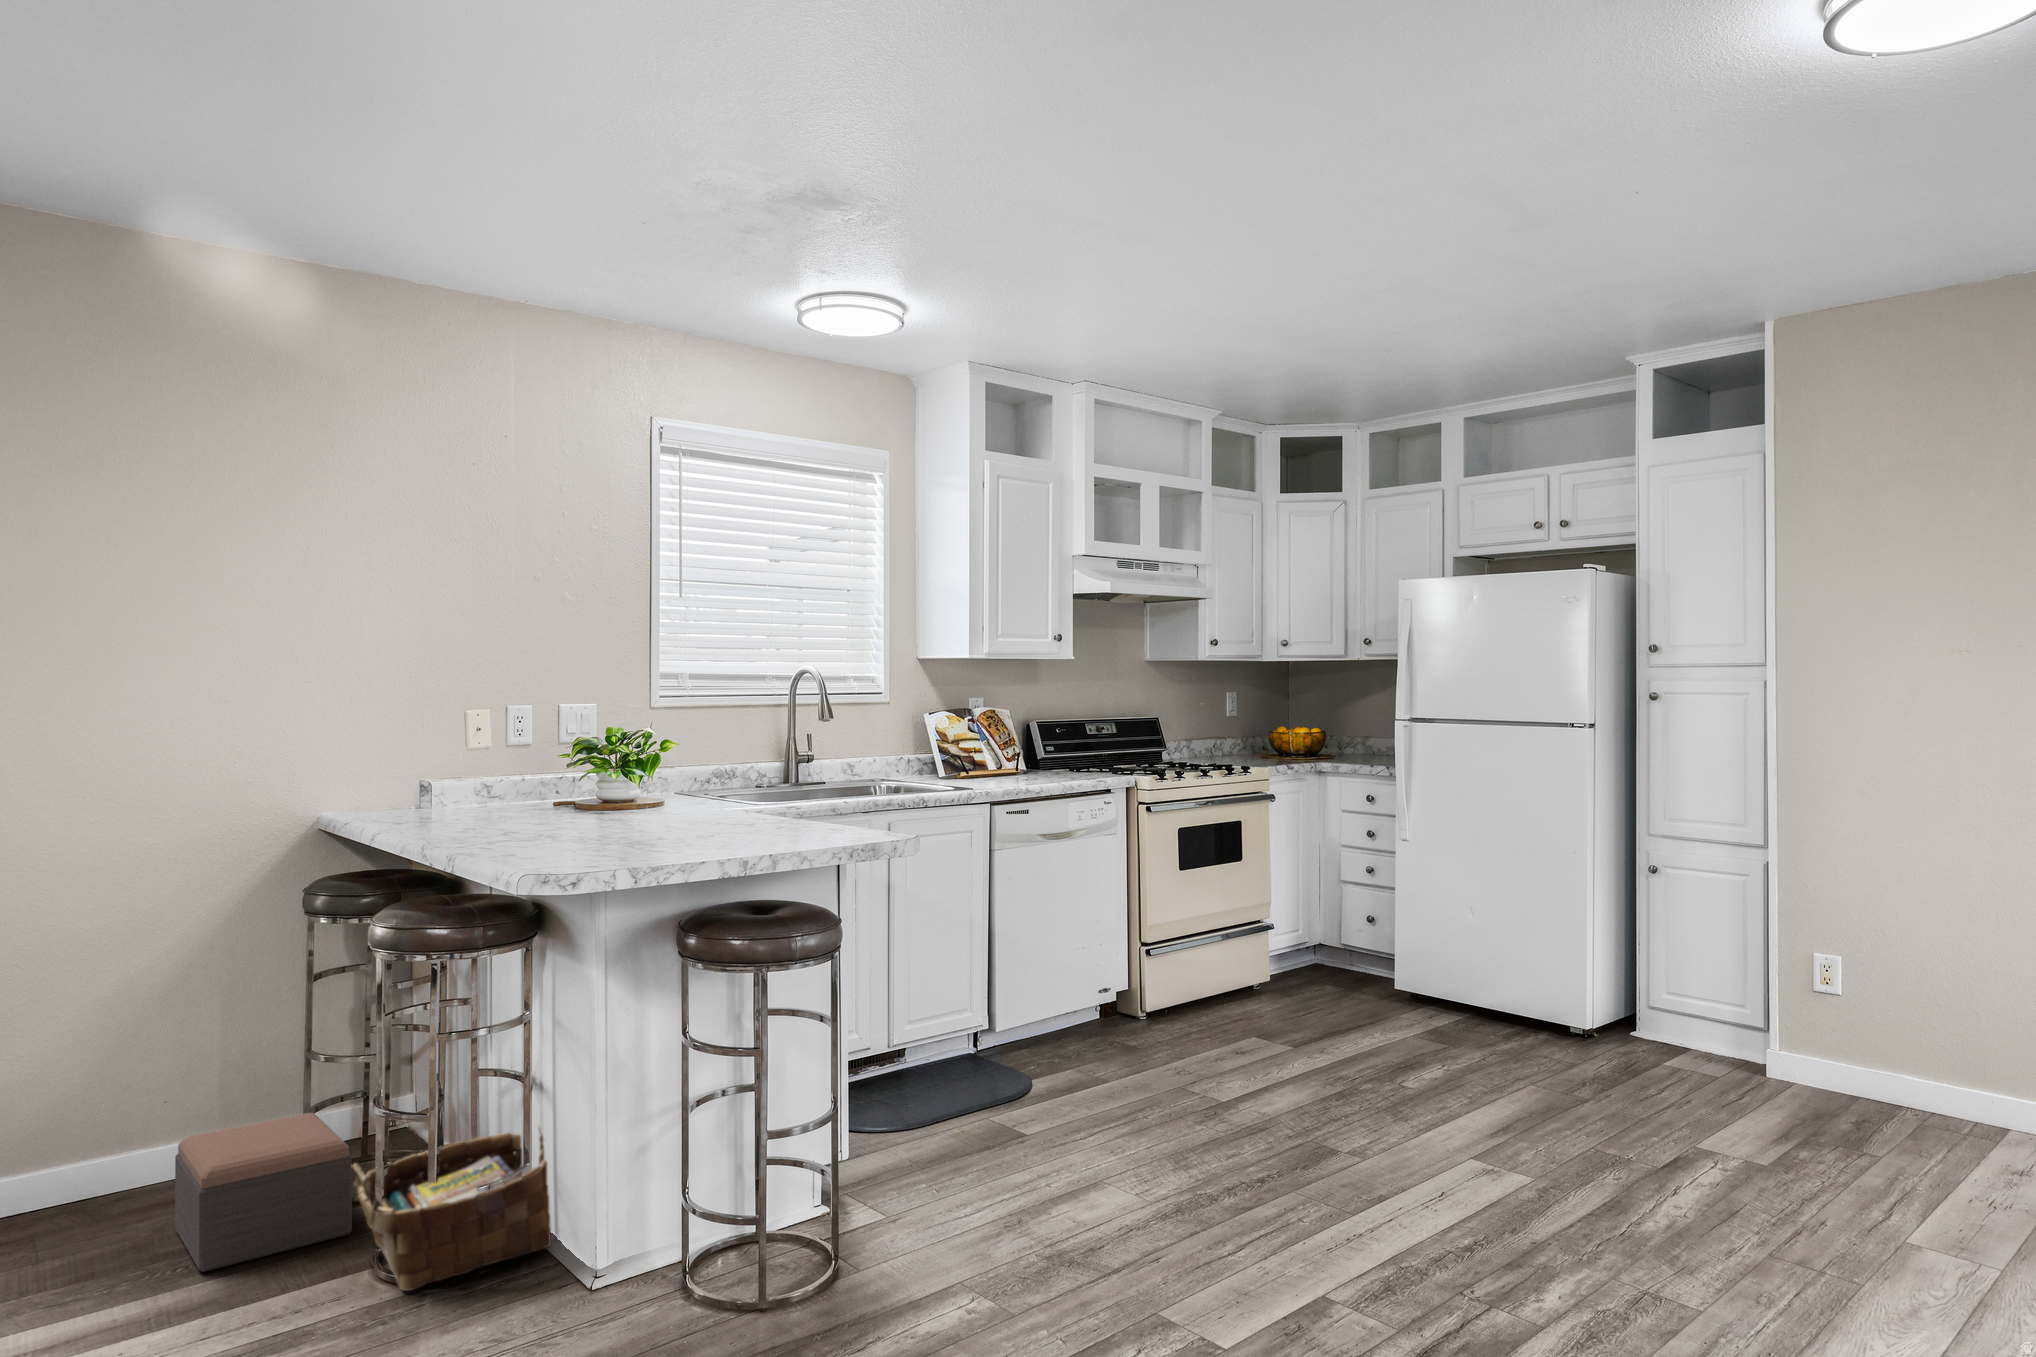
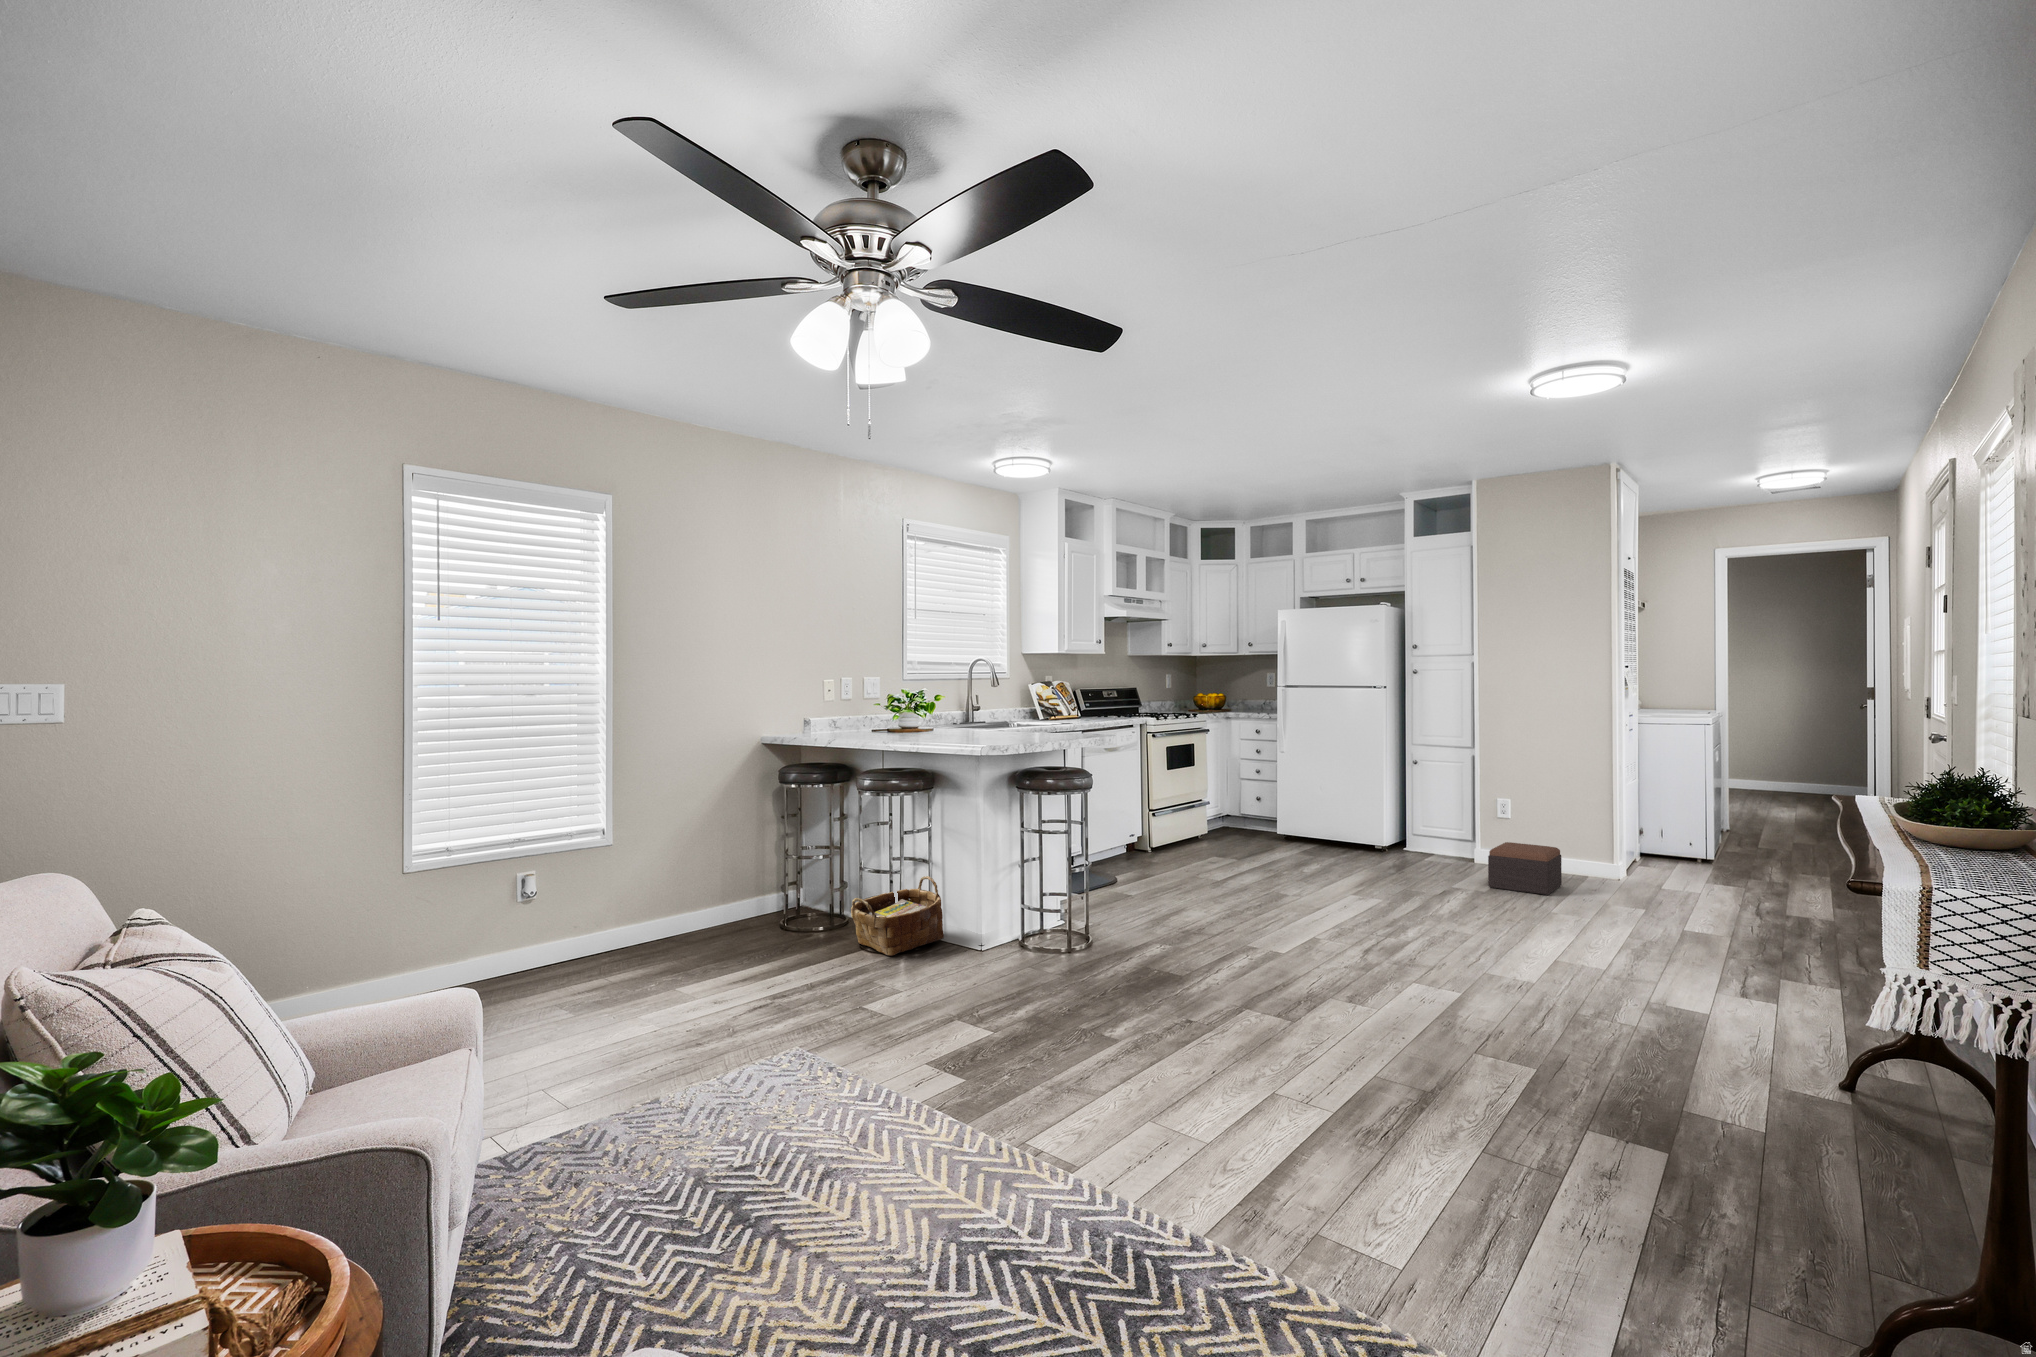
footstool: present [175,1113,352,1272] -> present [1488,842,1562,895]

